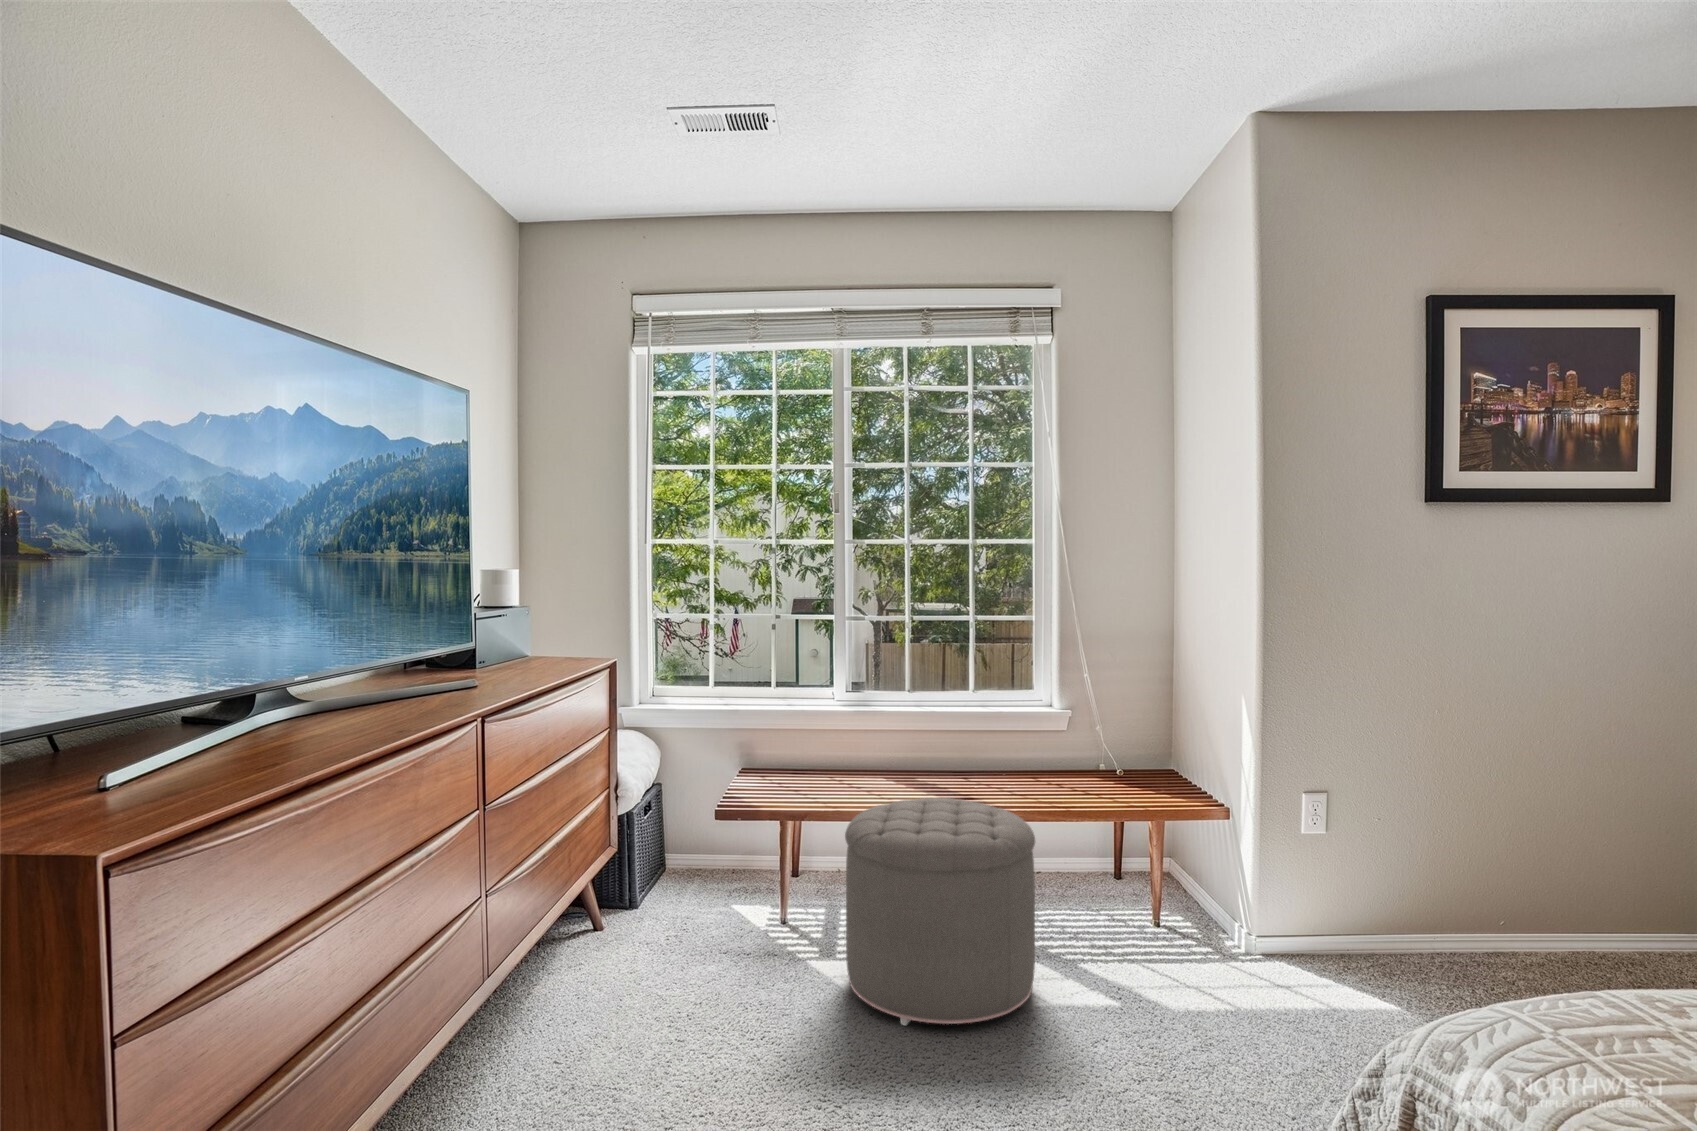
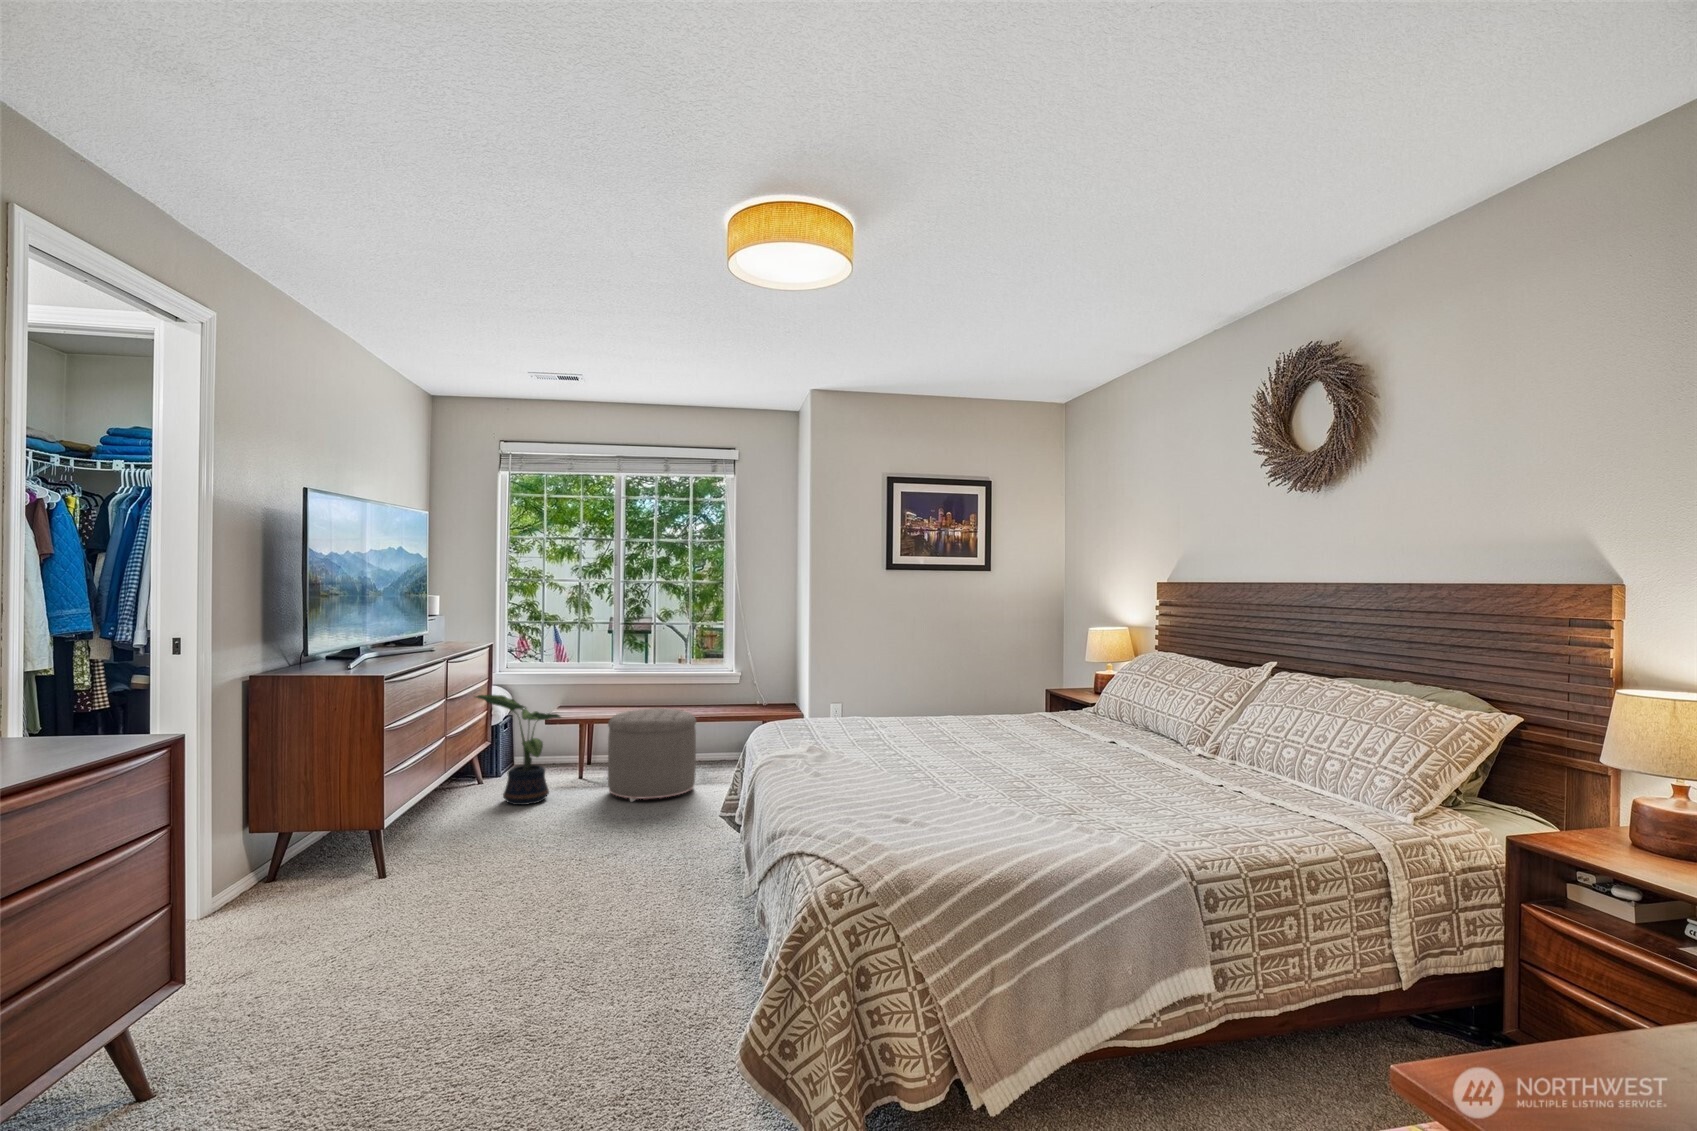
potted plant: none [569,770,756,1015] -> present [476,695,561,805]

